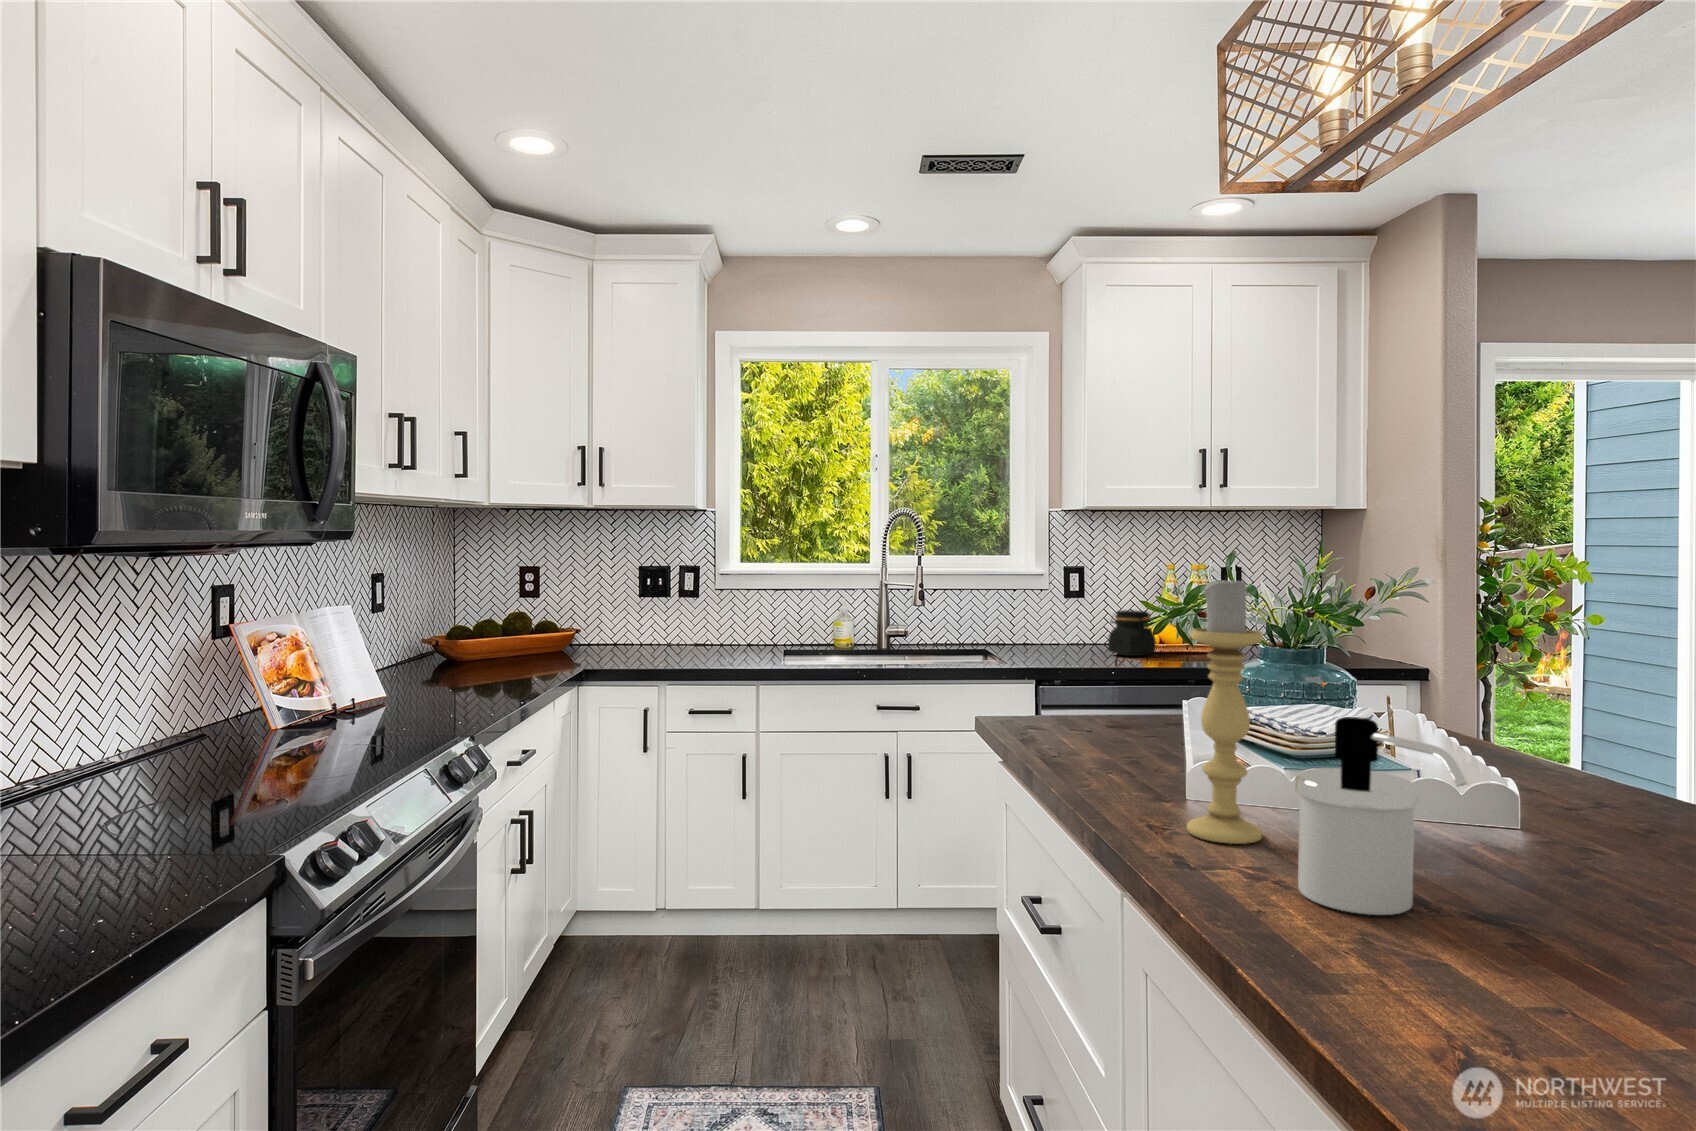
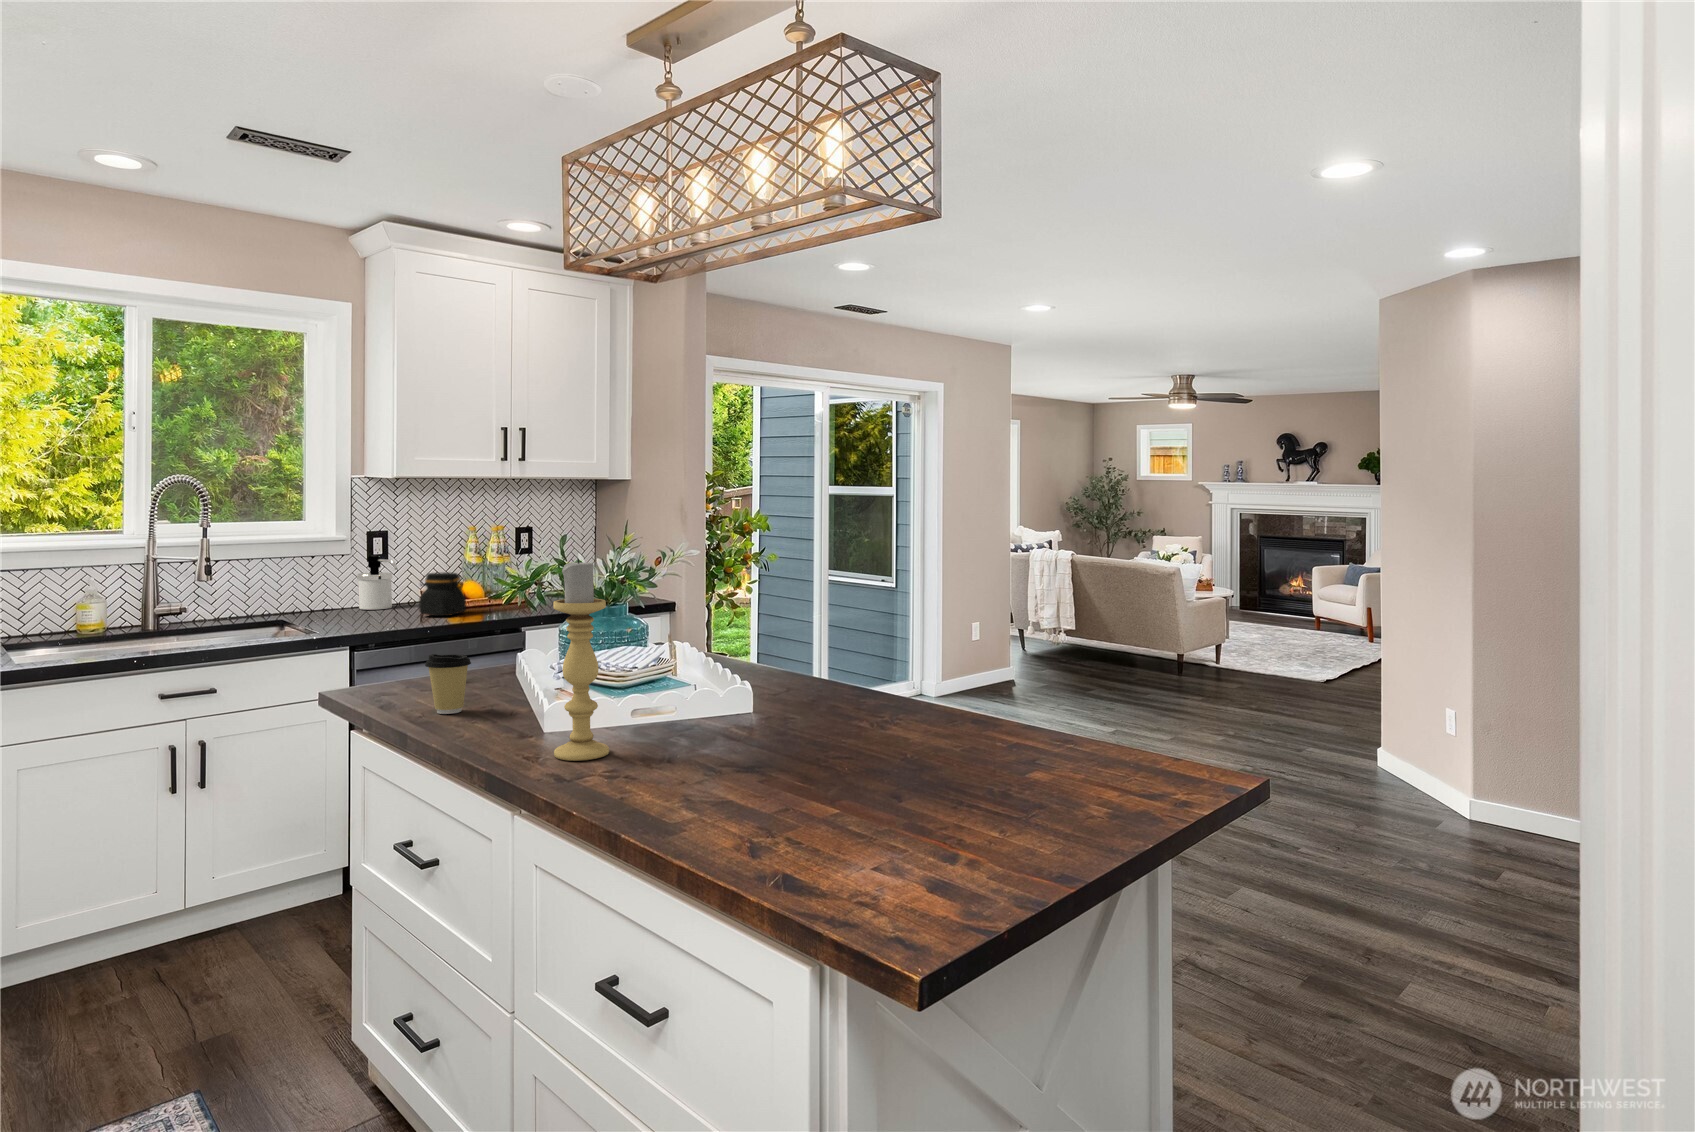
coffee cup: none [1064,687,1114,757] -> present [425,654,471,714]
soap dispenser: present [1295,717,1467,915] -> present [357,556,397,610]

